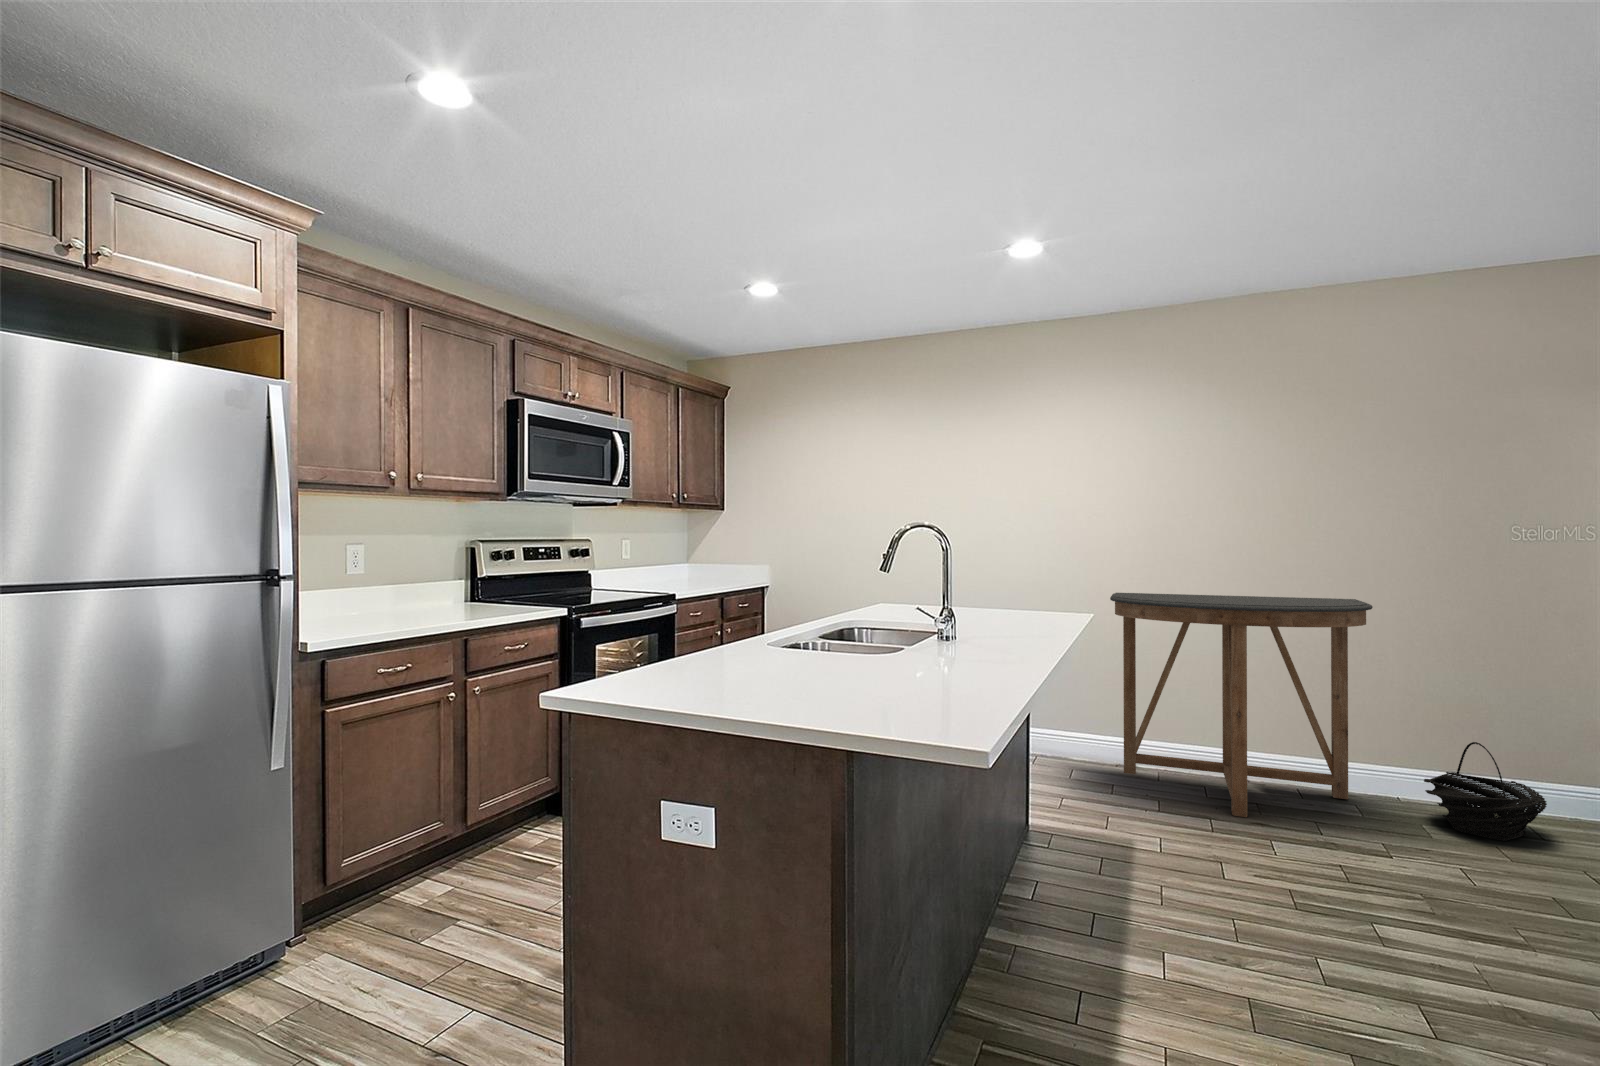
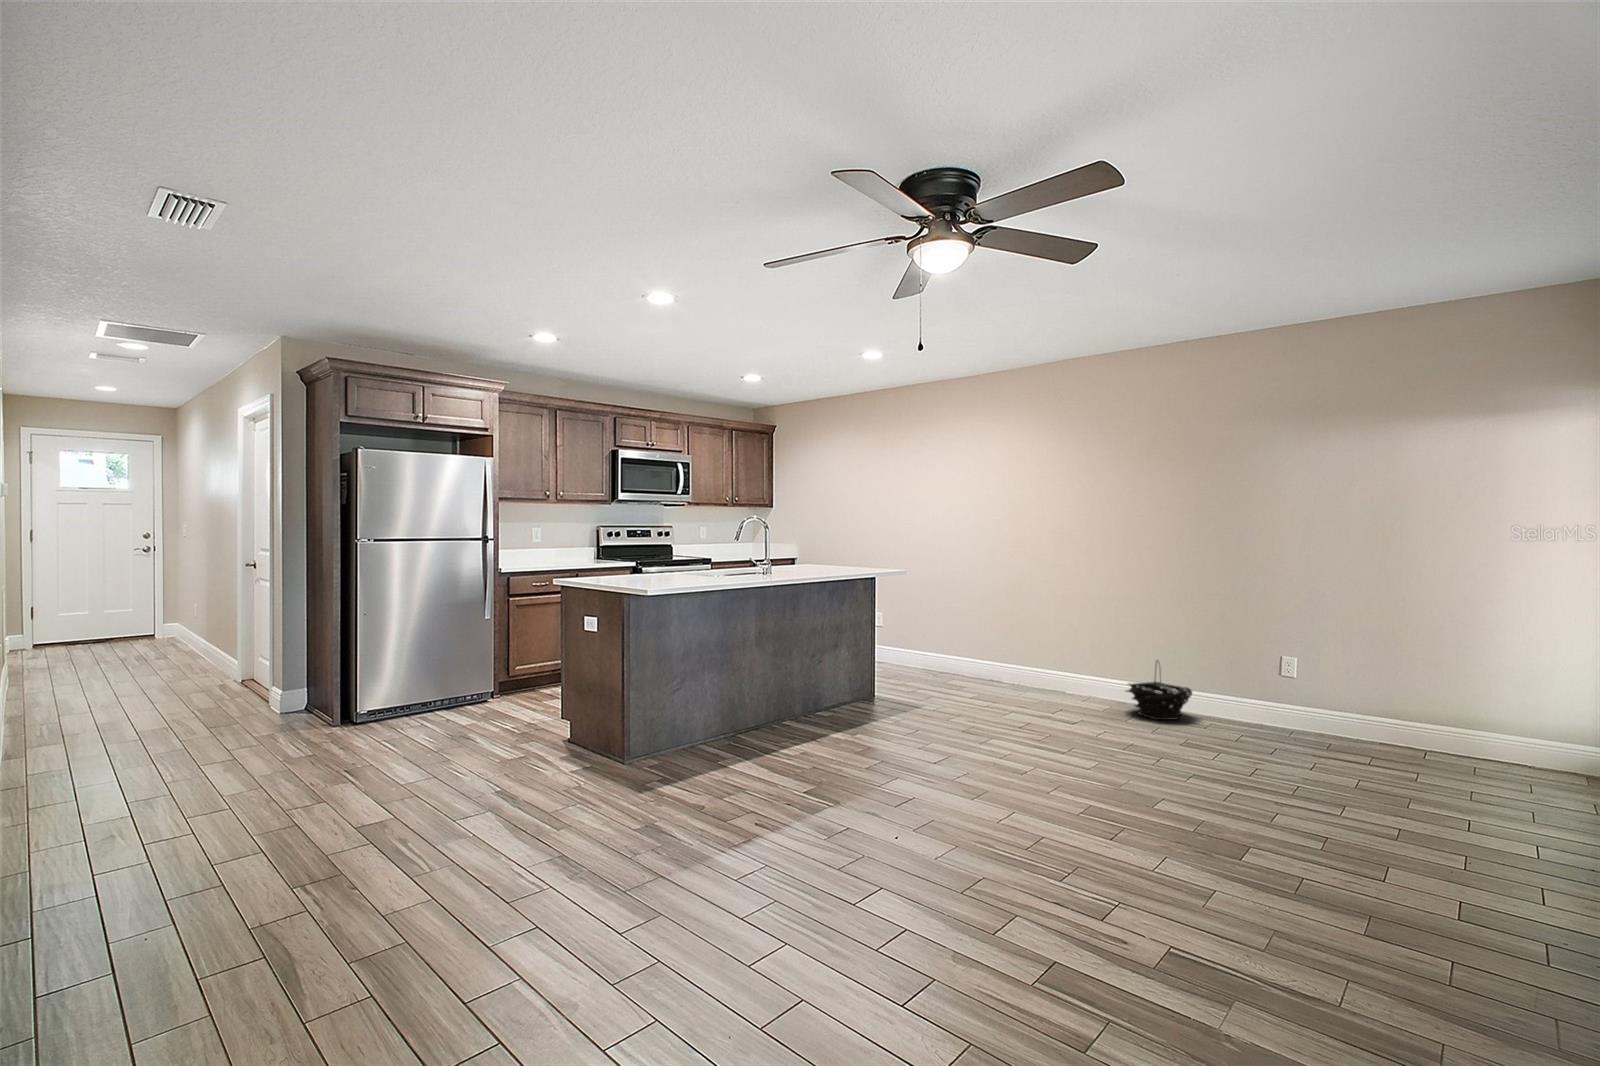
console table: present [1110,593,1373,817] -> none [958,562,1113,700]

